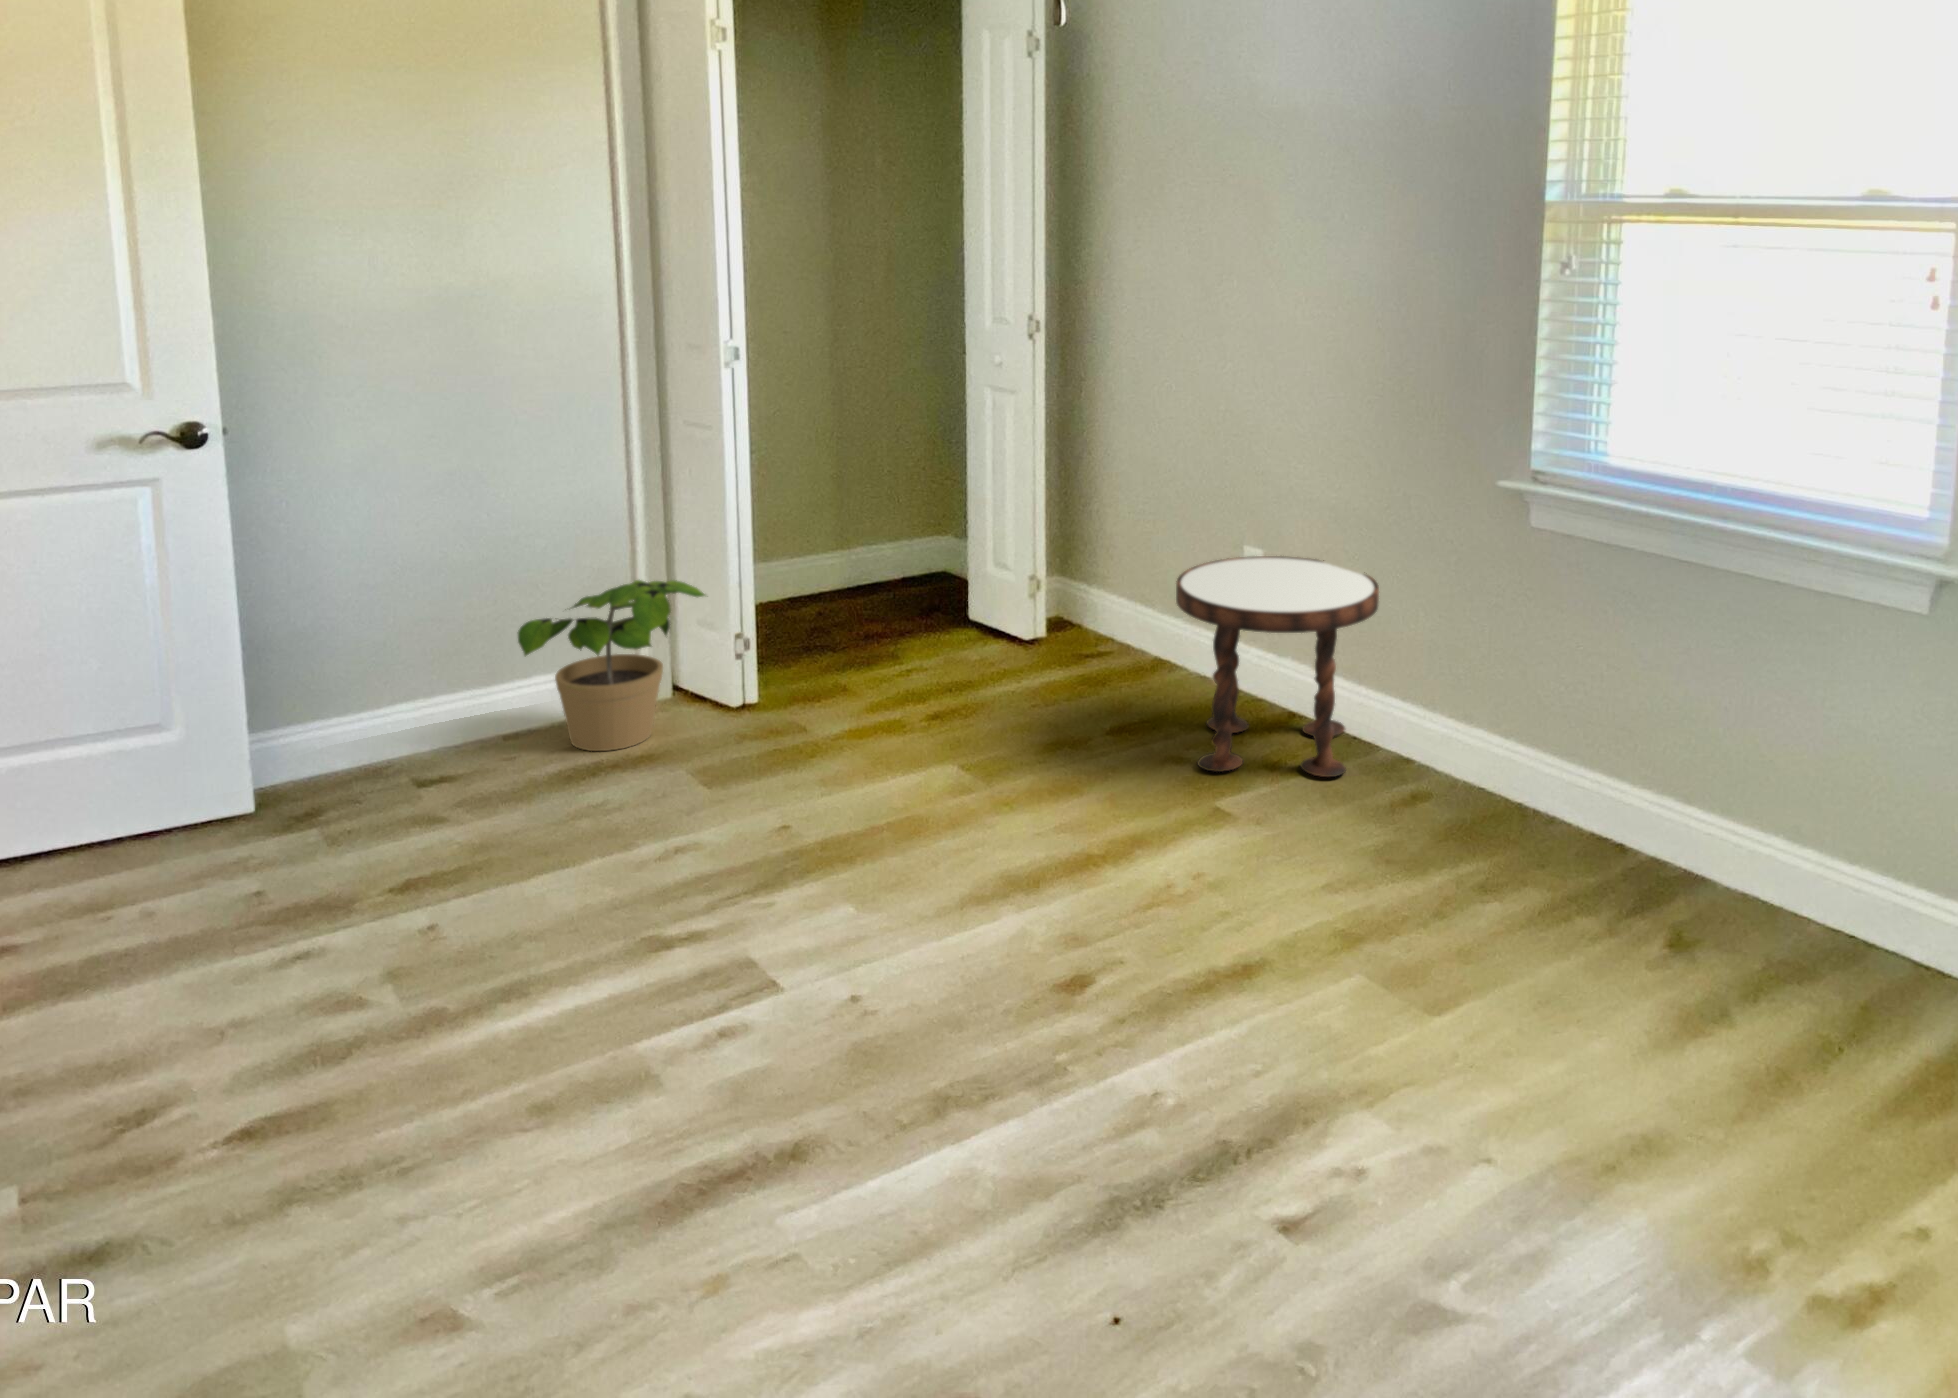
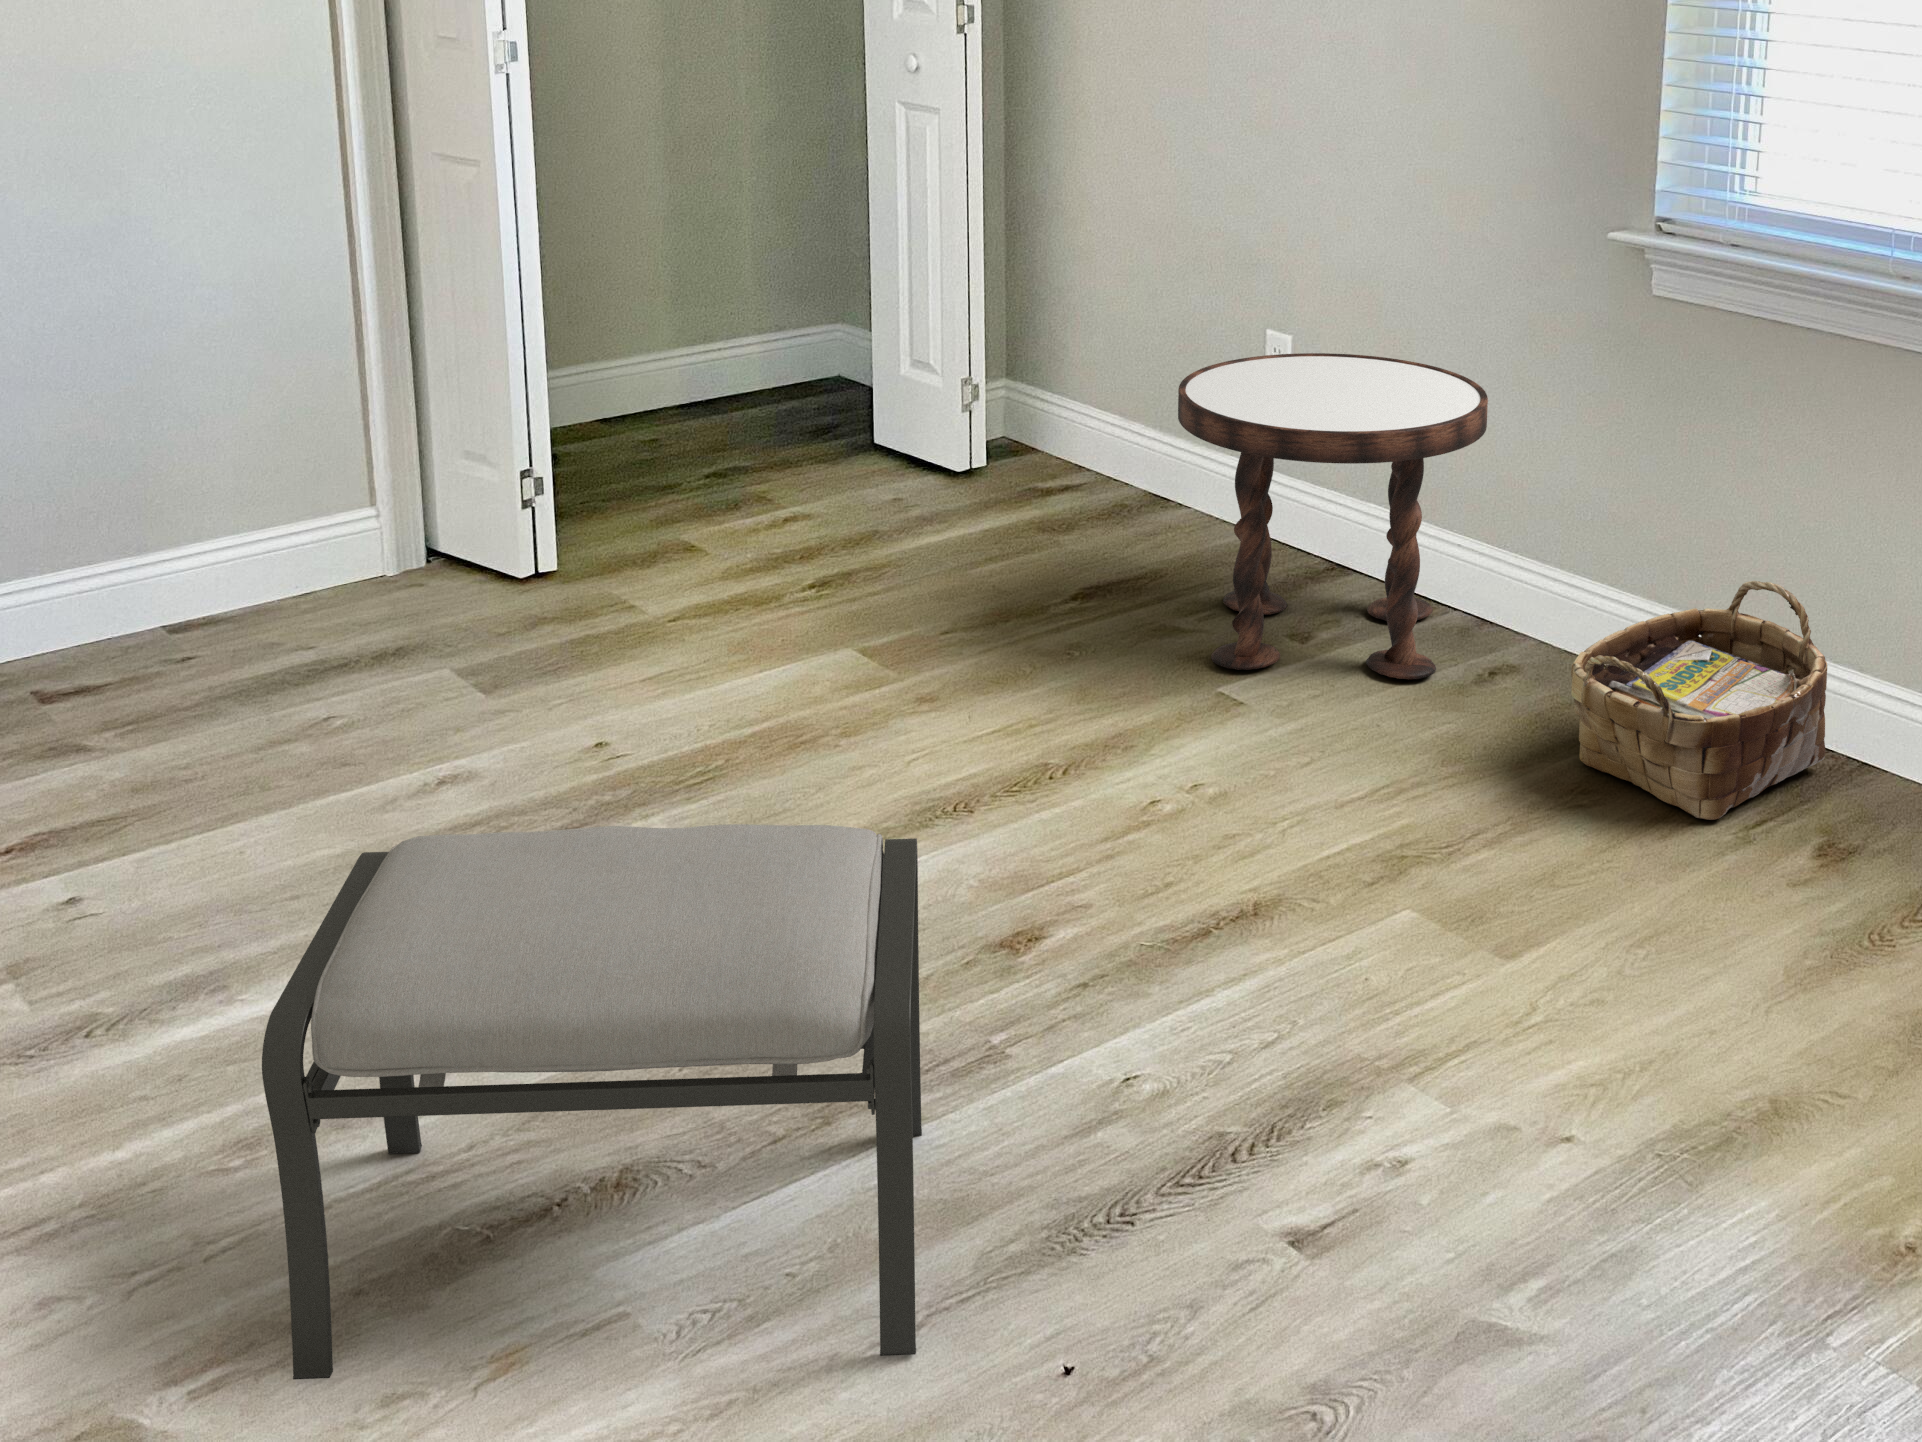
potted plant: present [518,580,705,751] -> none [210,384,483,632]
woven basket: none [1431,710,1596,872] -> present [1571,581,1827,820]
ottoman: none [565,886,998,1272] -> present [262,824,922,1379]

